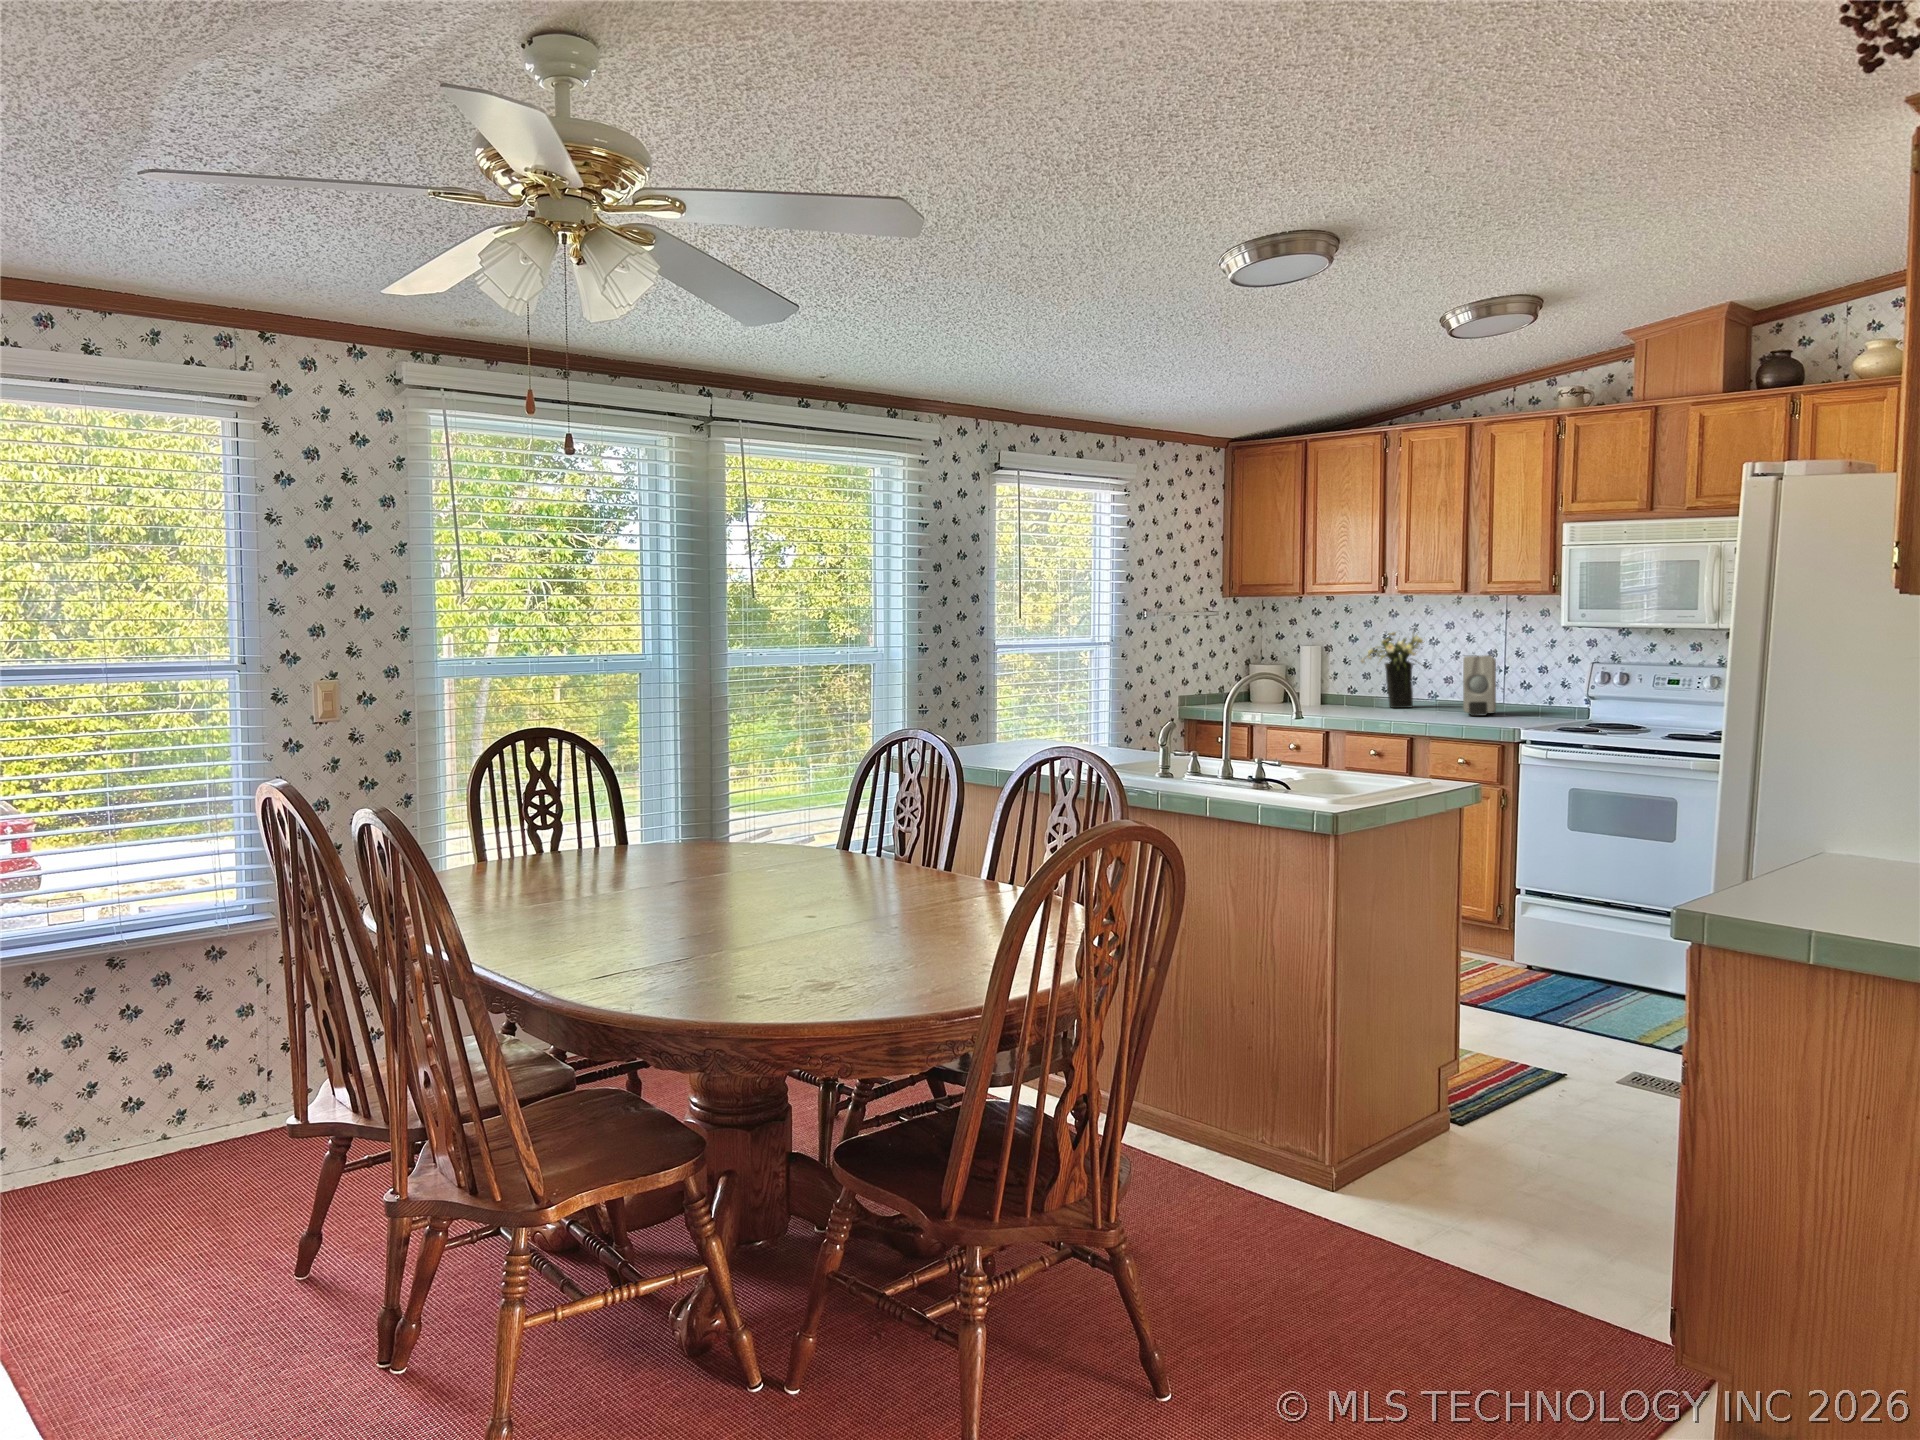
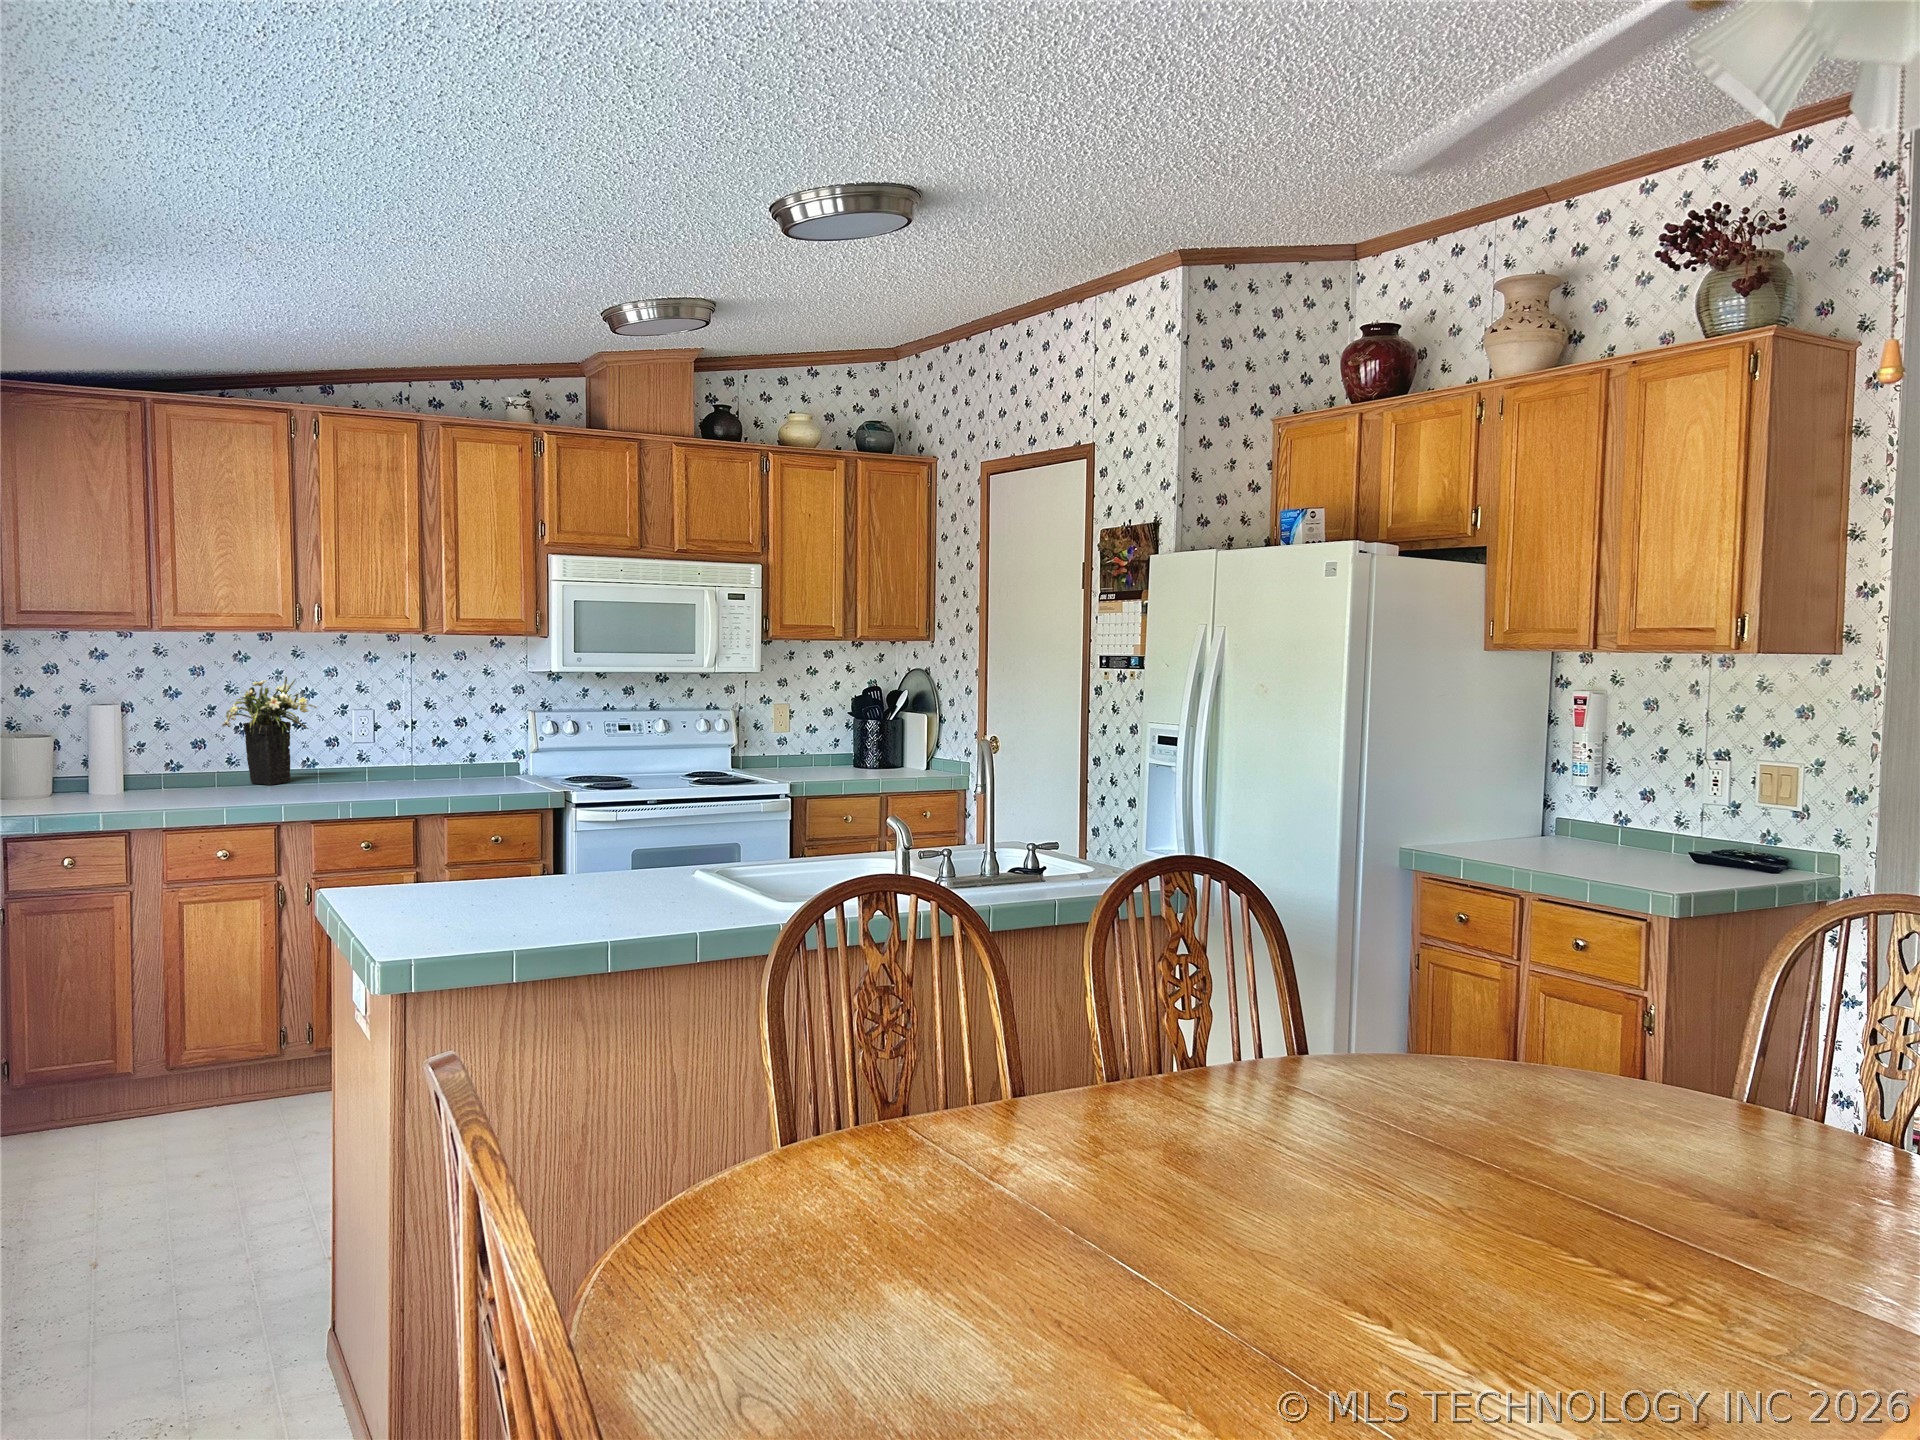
soap dispenser: present [1463,655,1496,716] -> none [381,708,442,784]

